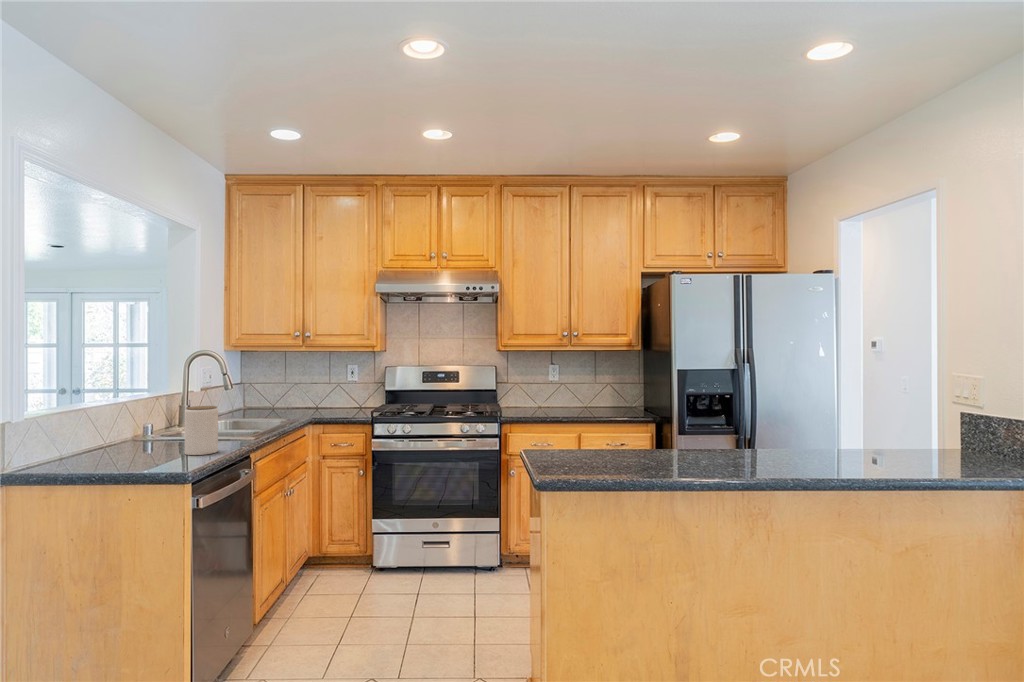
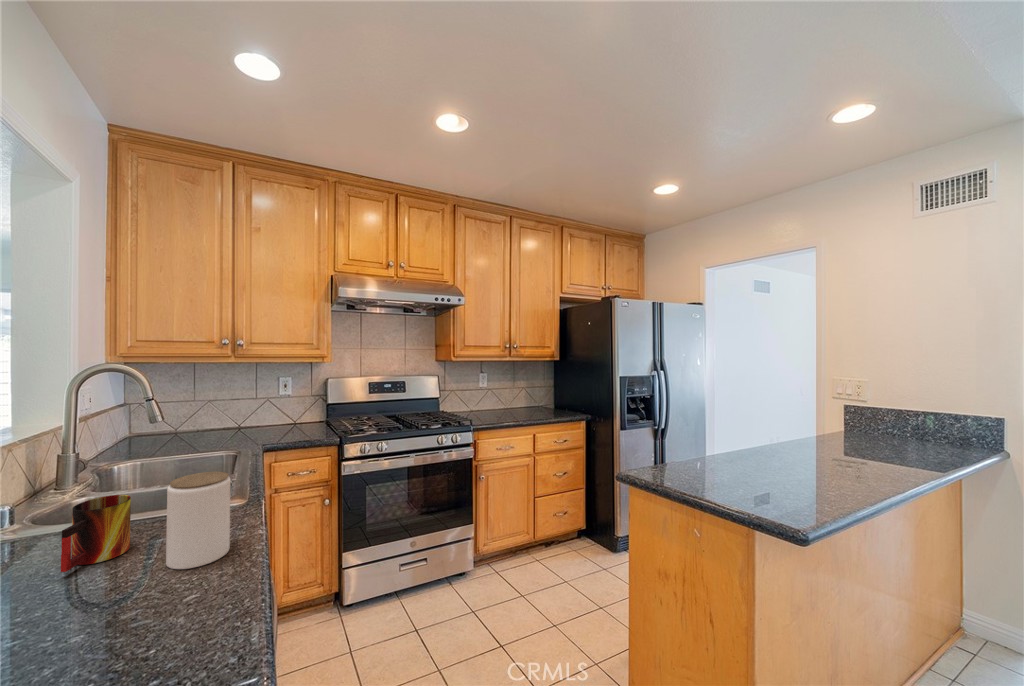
mug: none [145,417,181,449] -> present [61,495,131,572]

